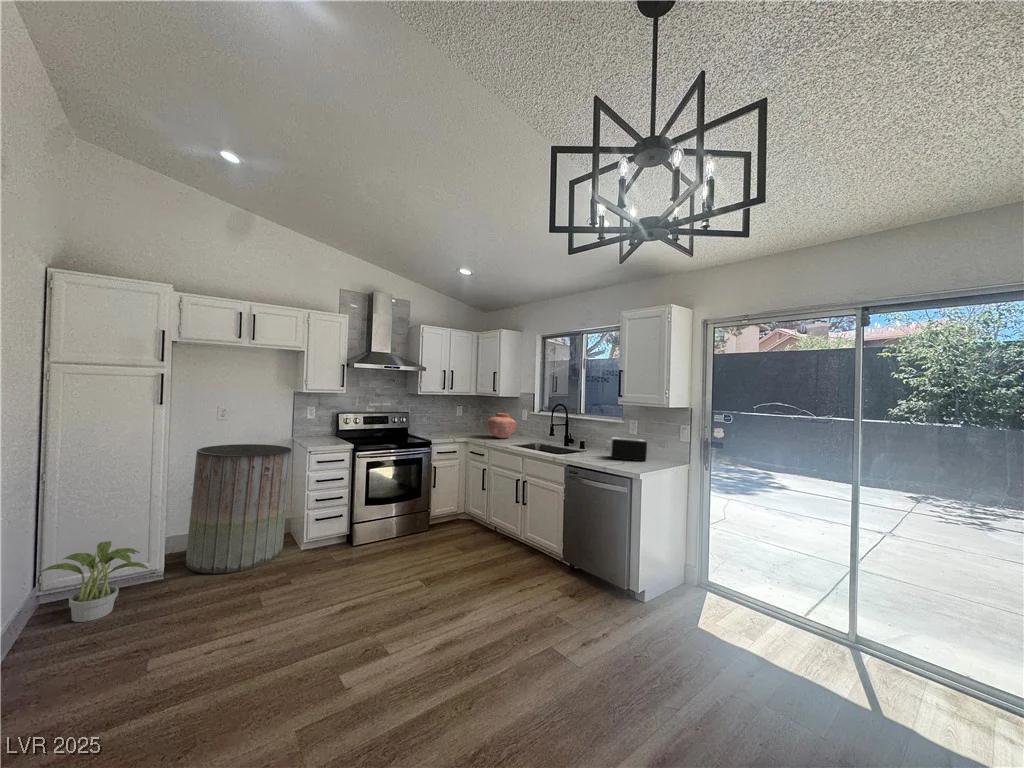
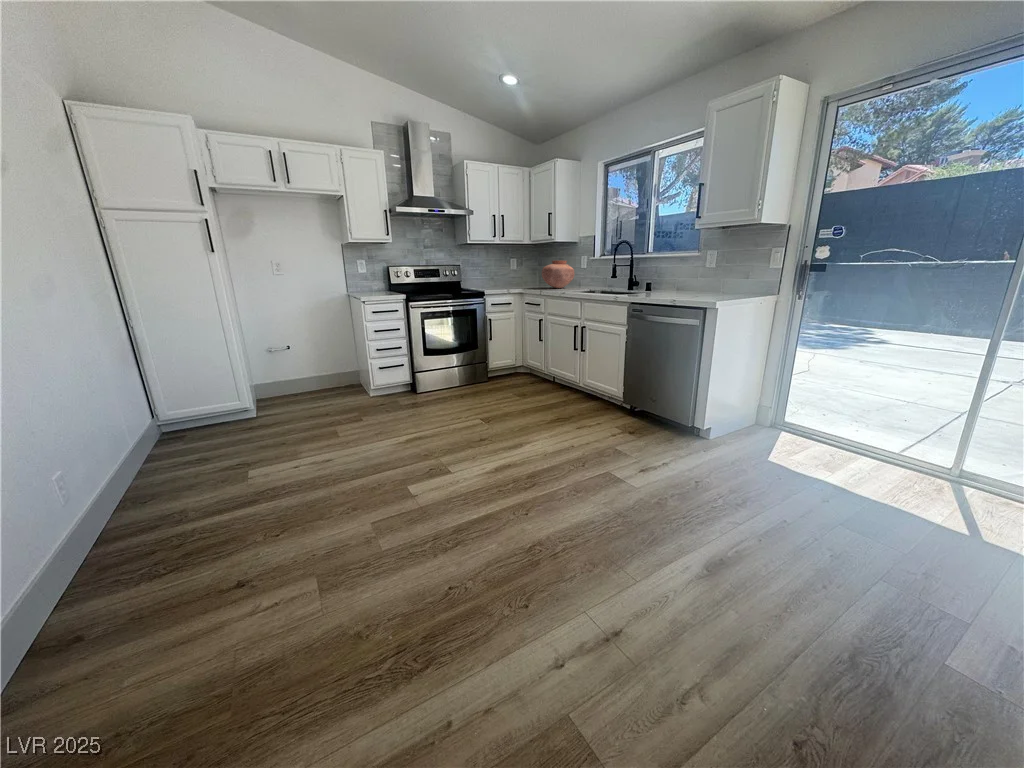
toaster: present [609,437,647,461] -> none [679,271,728,296]
trash can: present [186,444,292,574] -> none [259,299,355,412]
potted plant: present [39,541,148,622] -> none [153,380,240,443]

